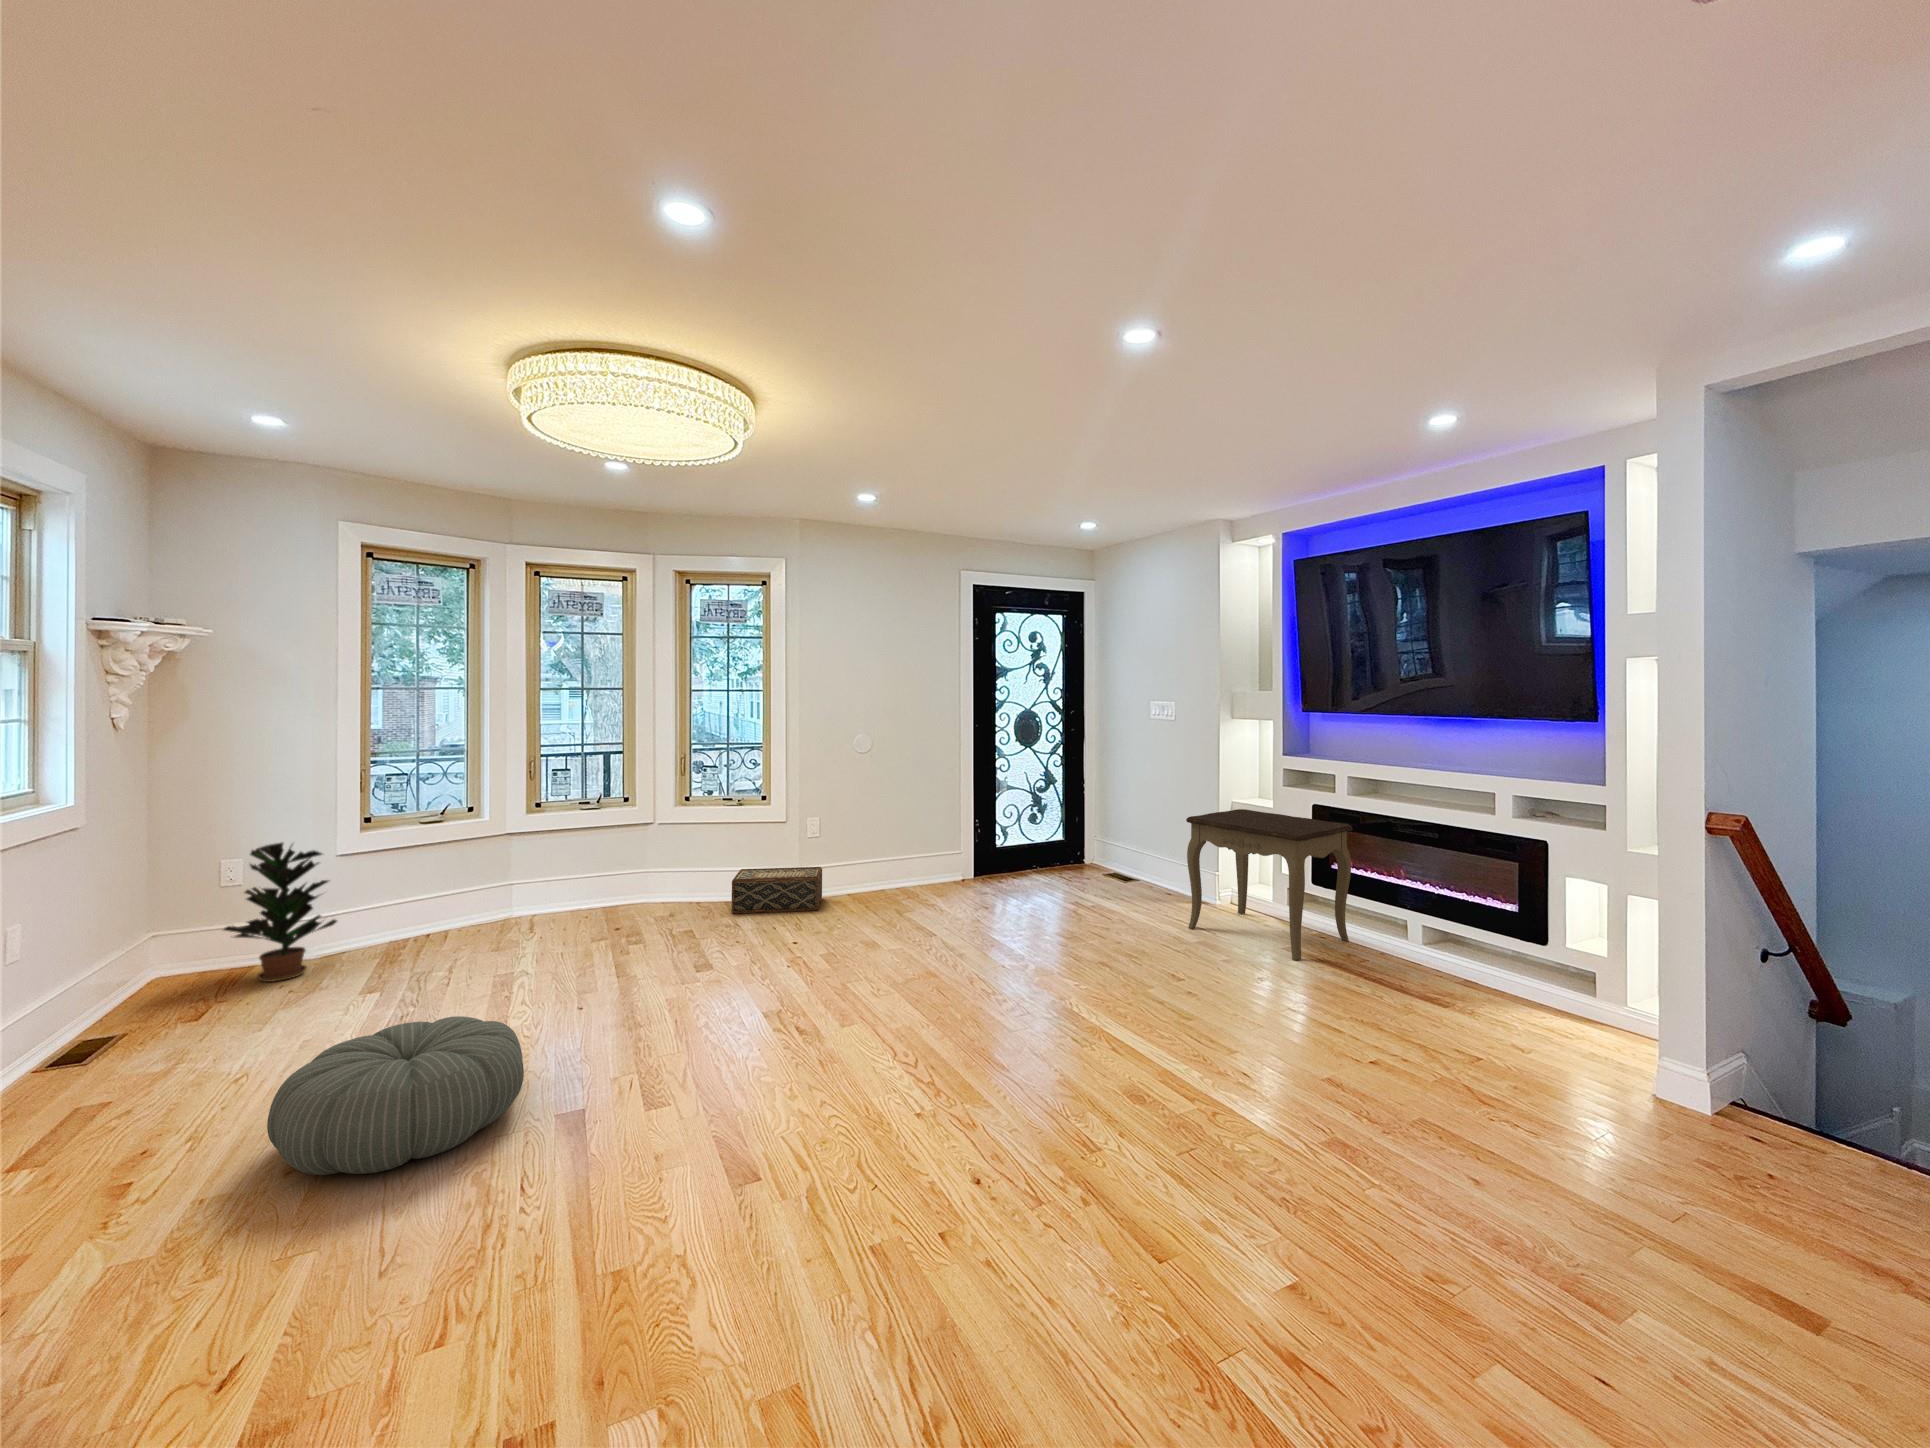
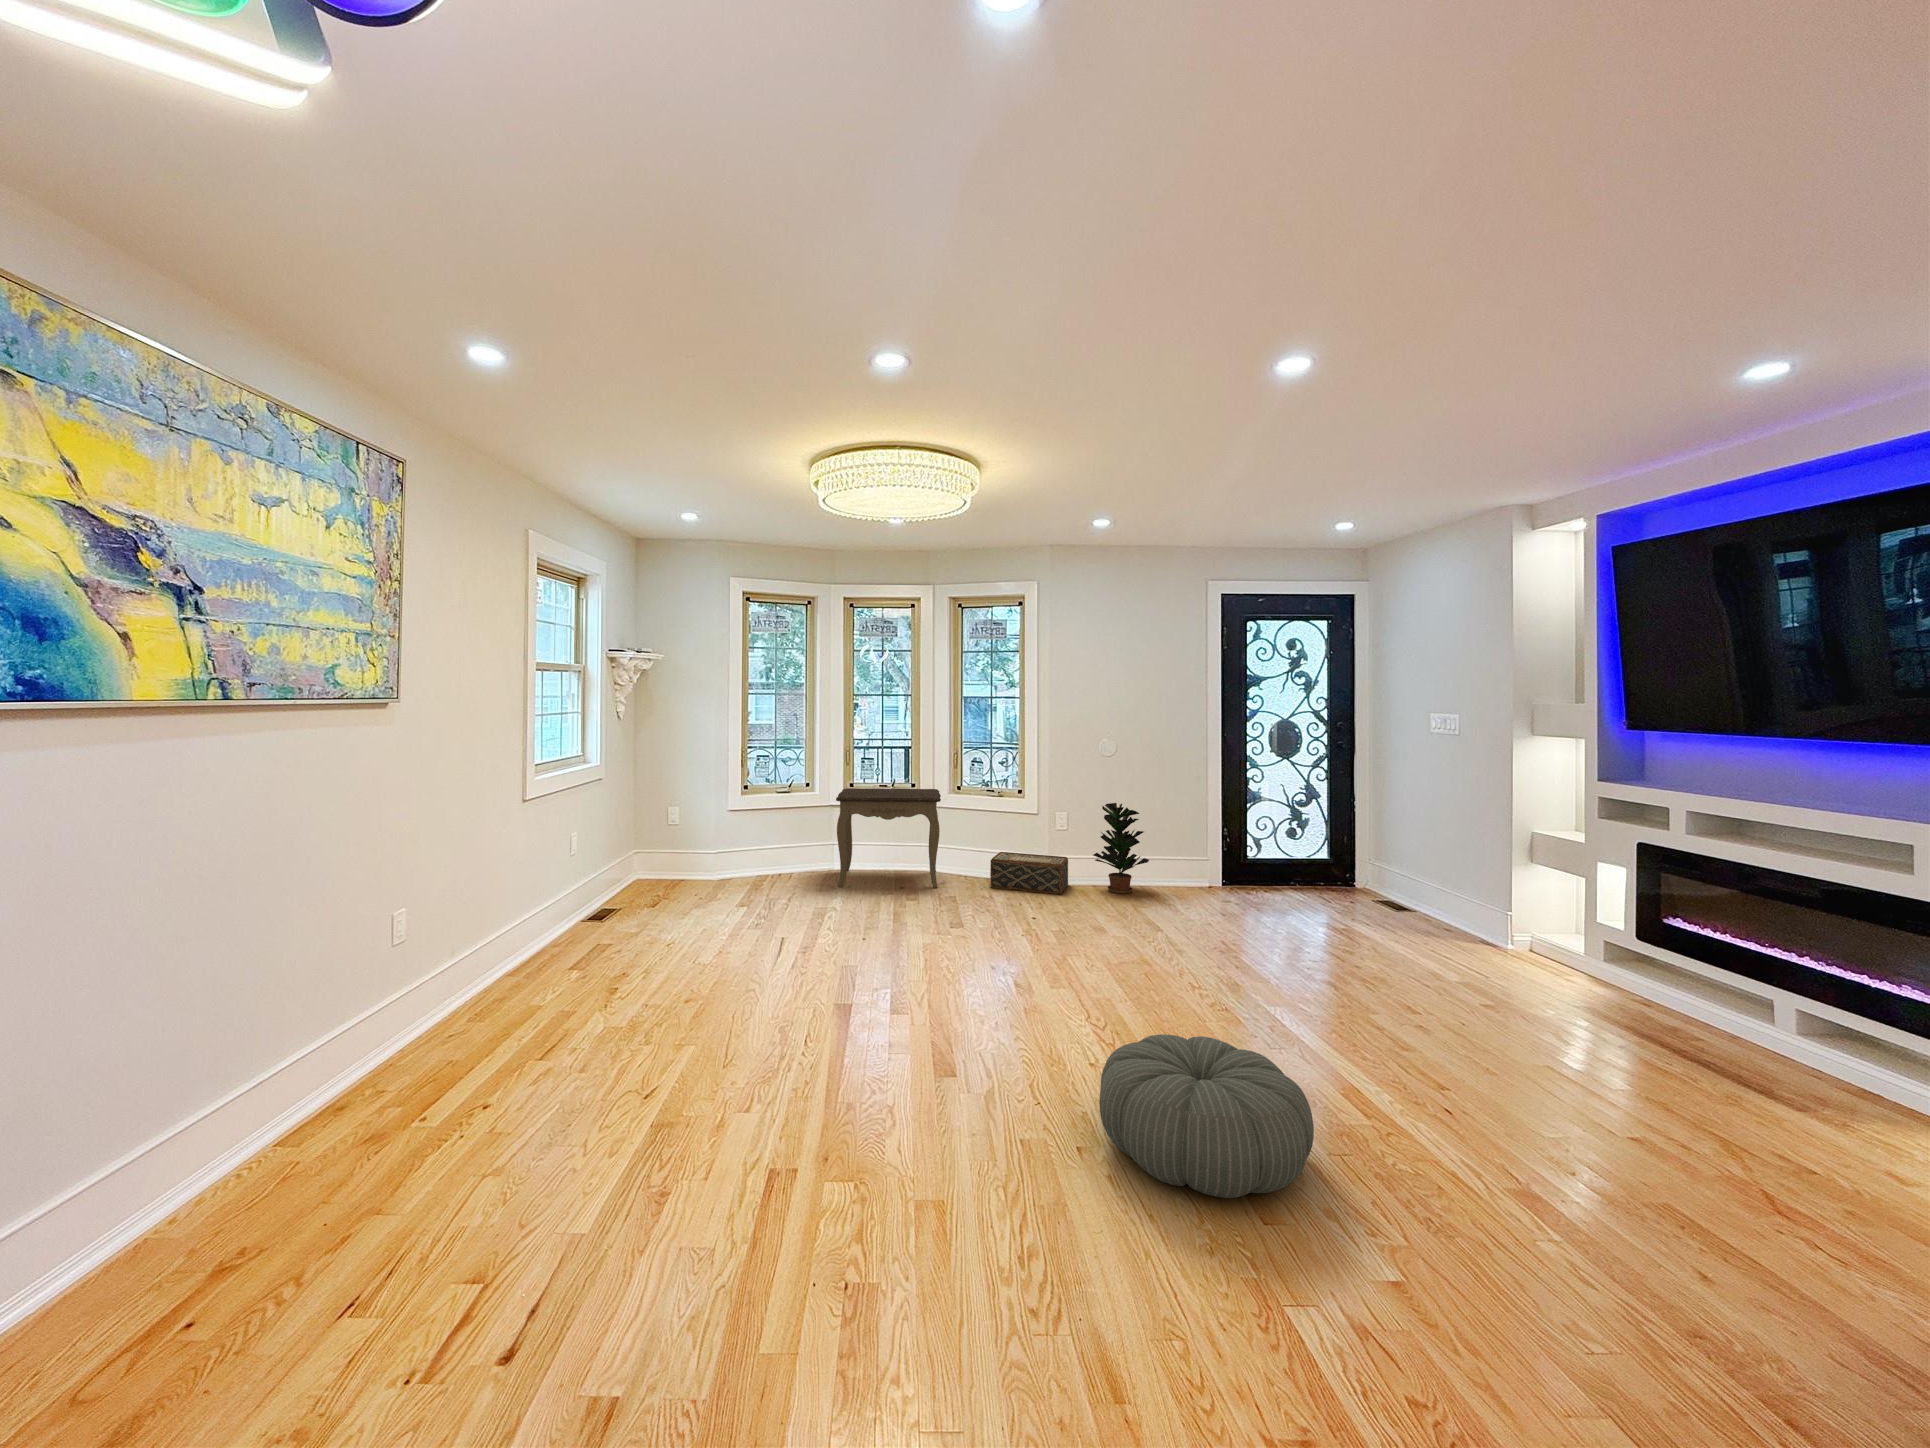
side table: present [1186,809,1353,961] -> present [836,788,941,888]
potted plant: present [224,843,337,982] -> present [1093,803,1149,894]
pouf: present [267,1016,524,1175] -> present [1099,1034,1314,1198]

